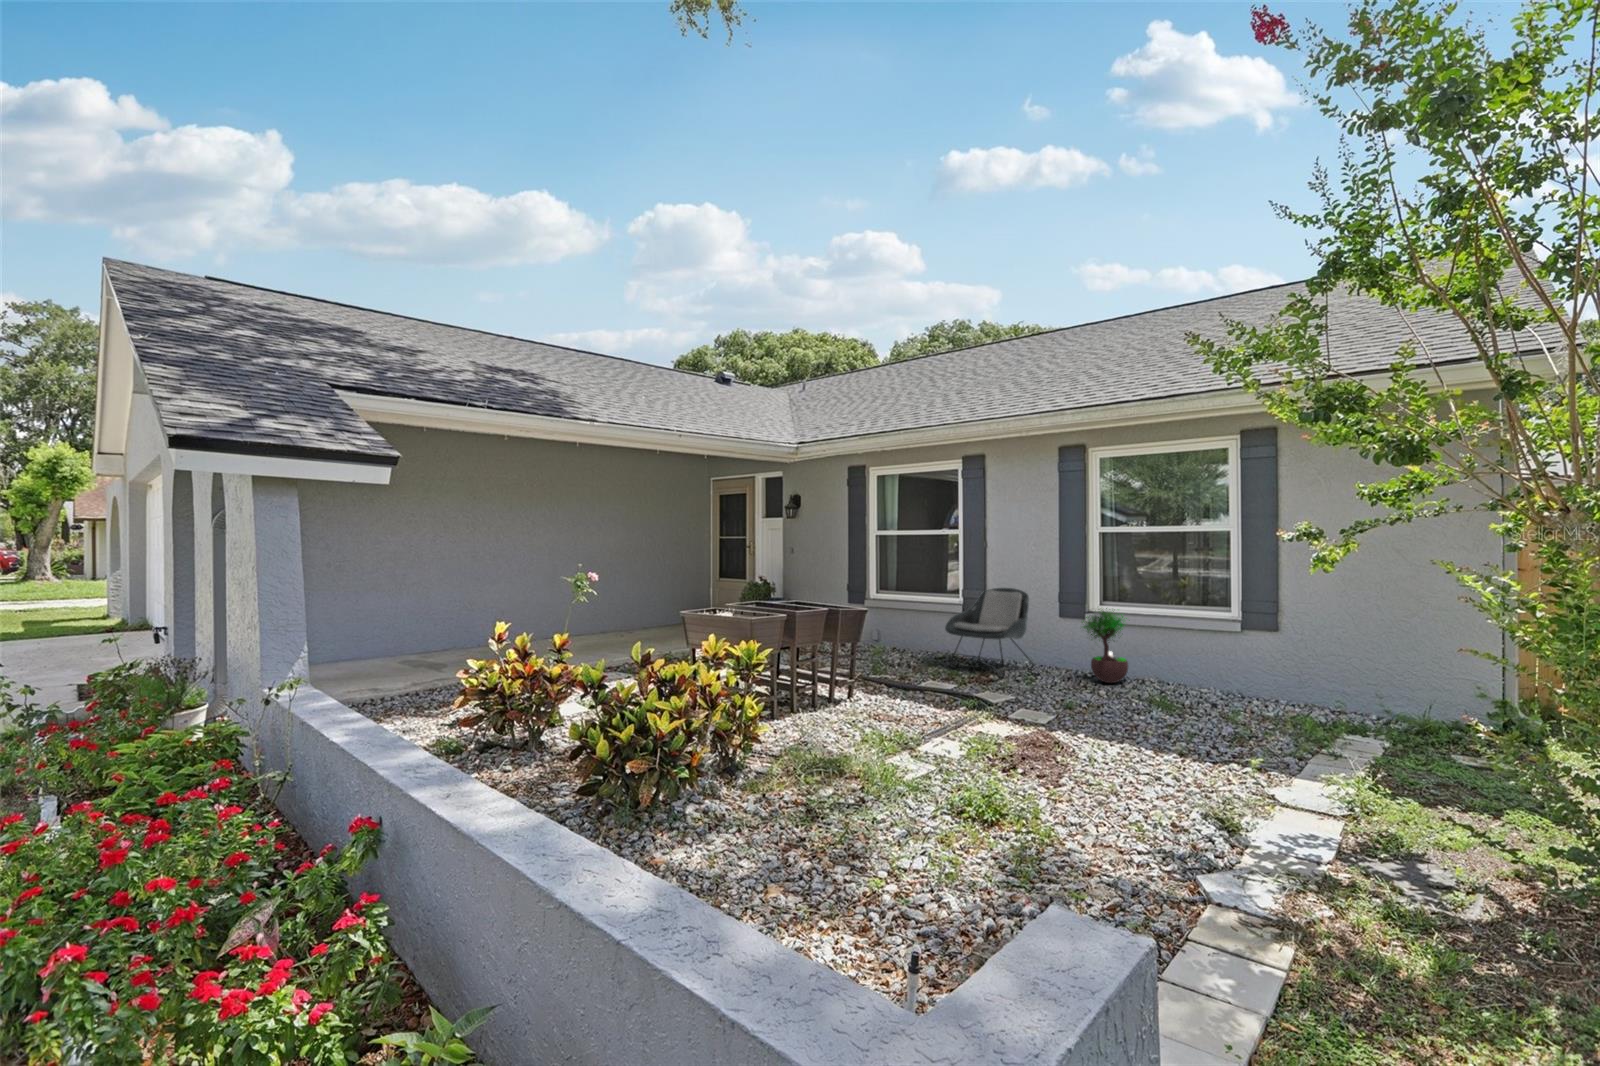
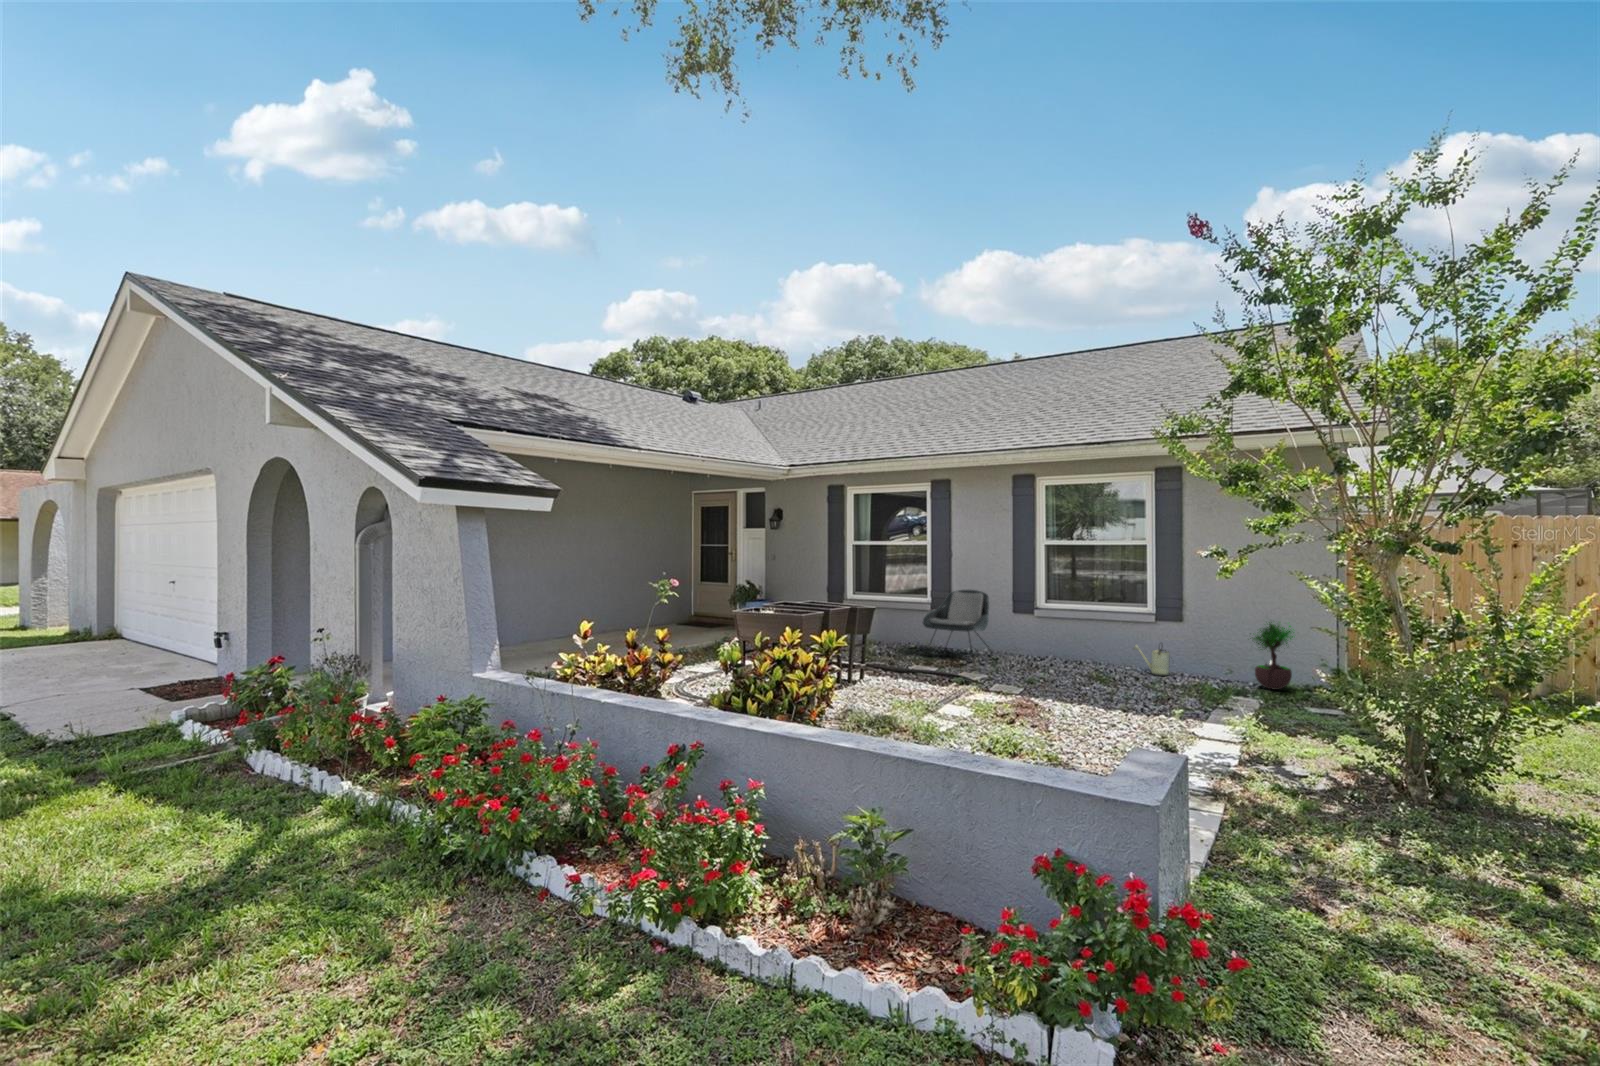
potted tree: present [1083,608,1128,683] -> present [1250,622,1294,690]
watering can: none [1211,657,1267,702] -> present [1133,643,1170,676]

